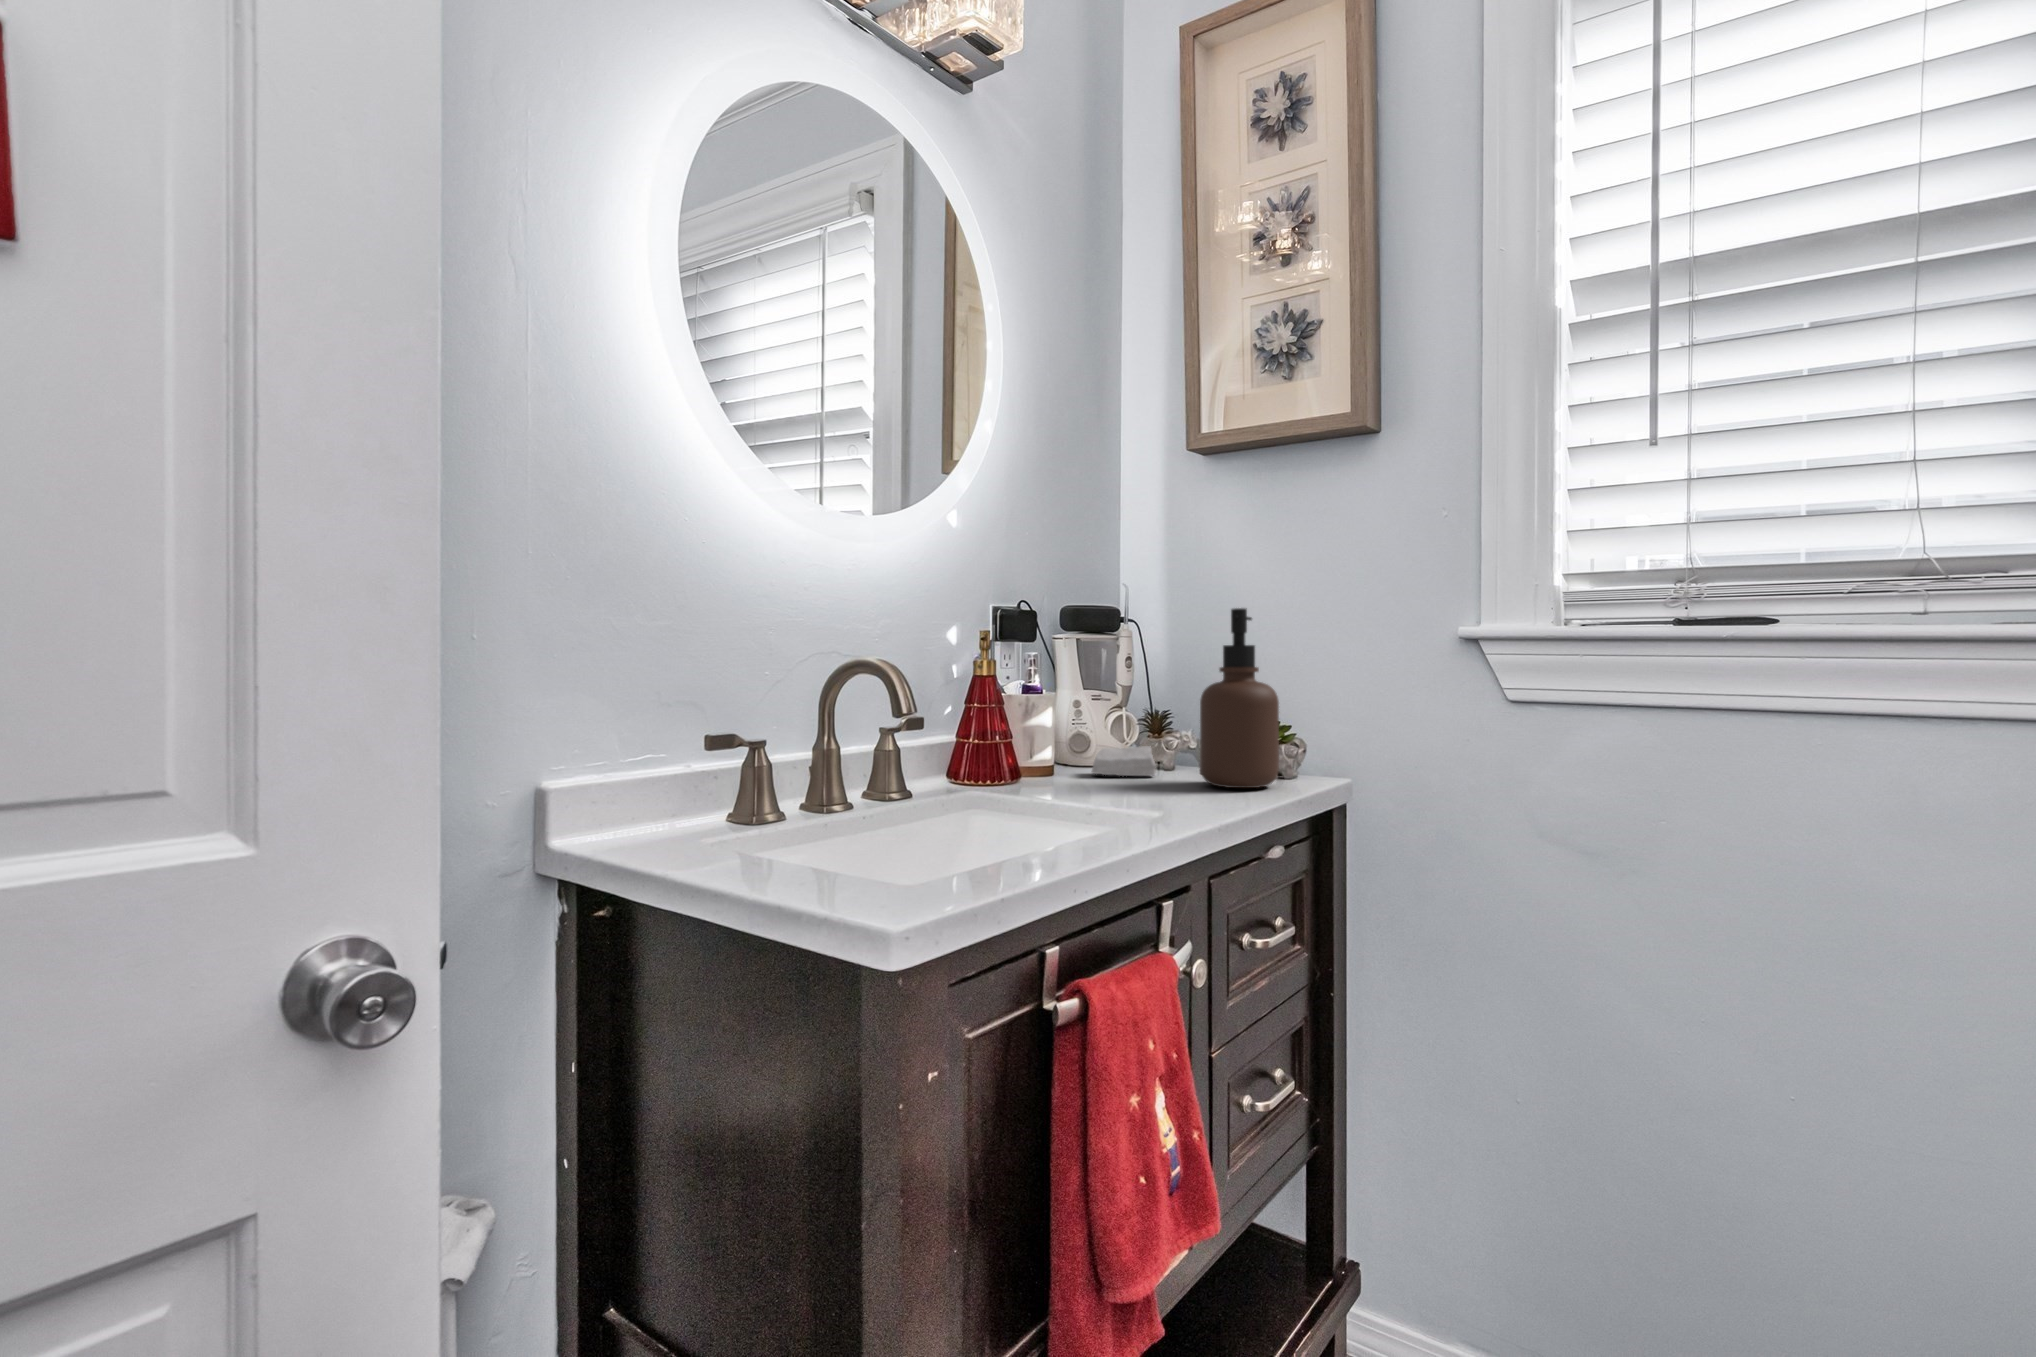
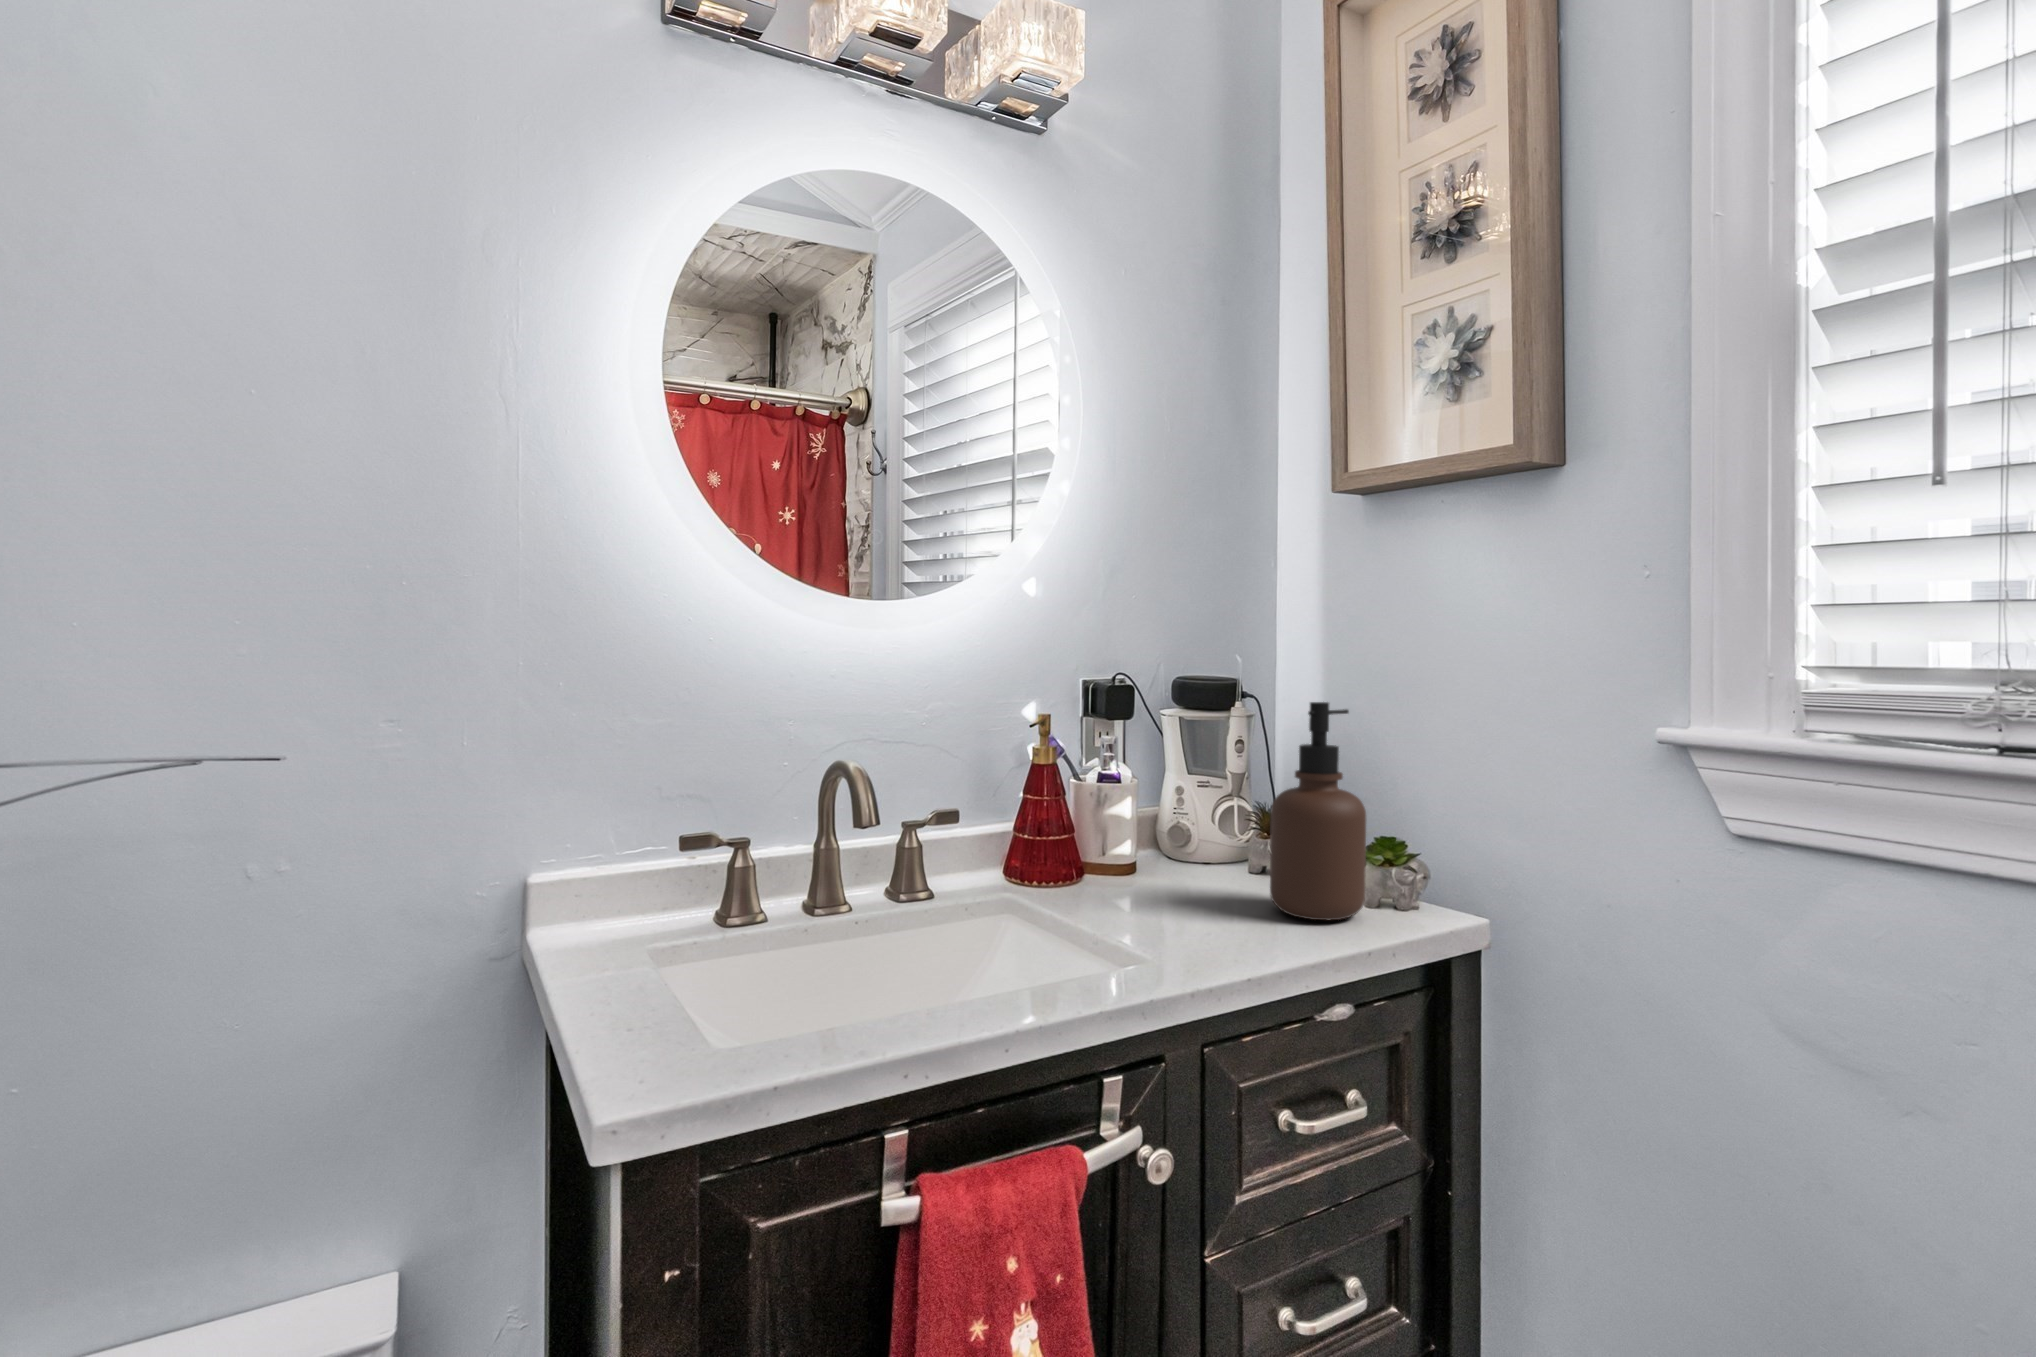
soap bar: present [1092,746,1156,776] -> none [1178,844,1251,884]

